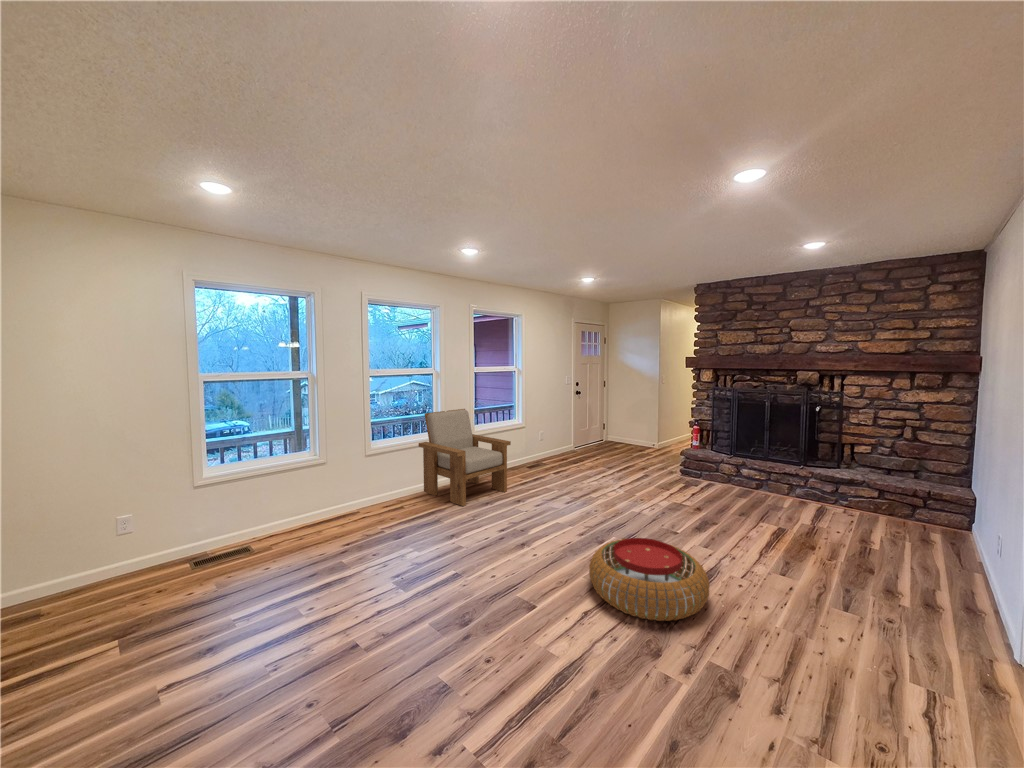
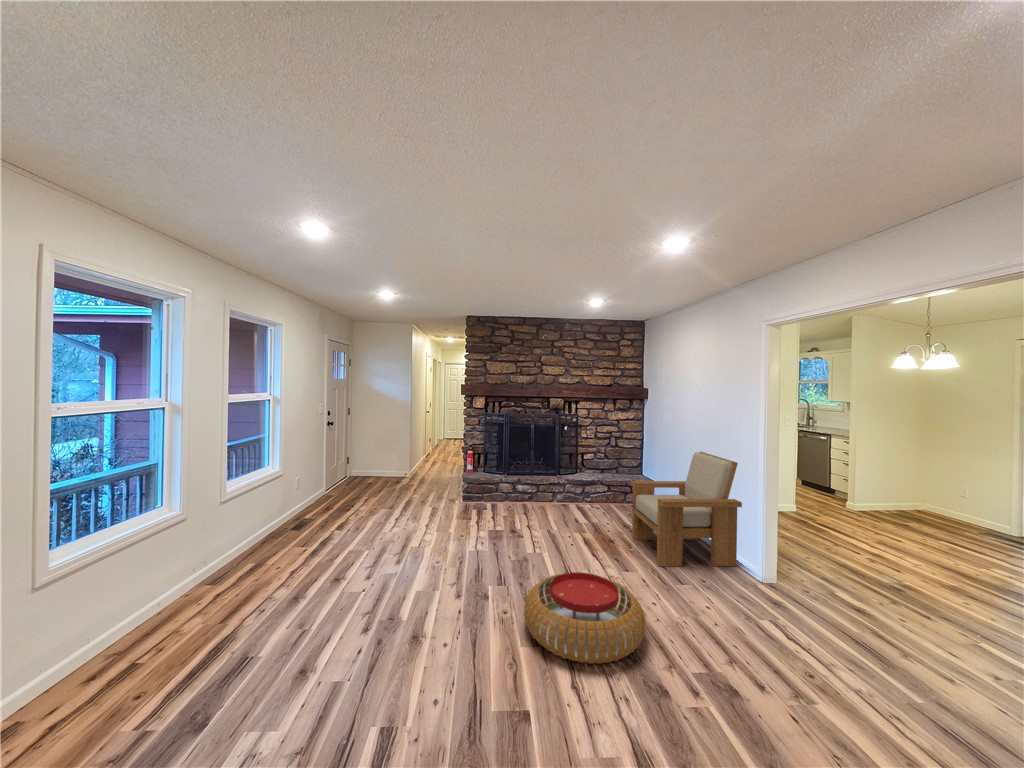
armchair: present [419,409,511,506] -> present [631,452,742,566]

